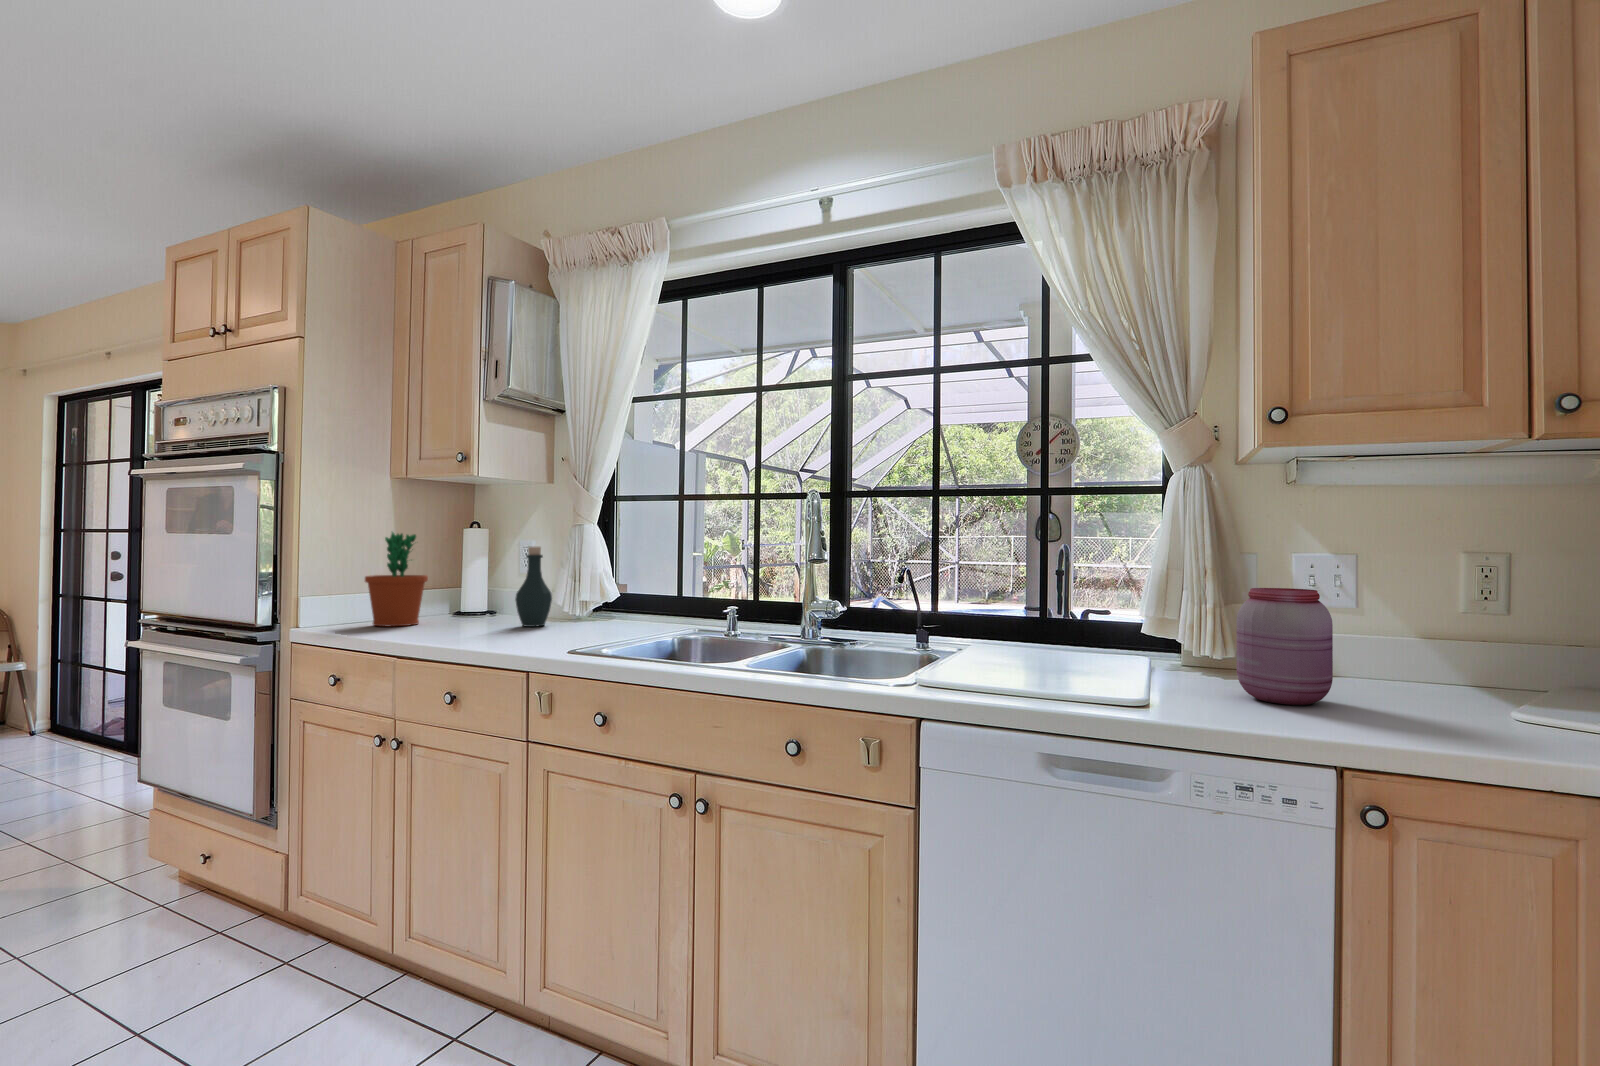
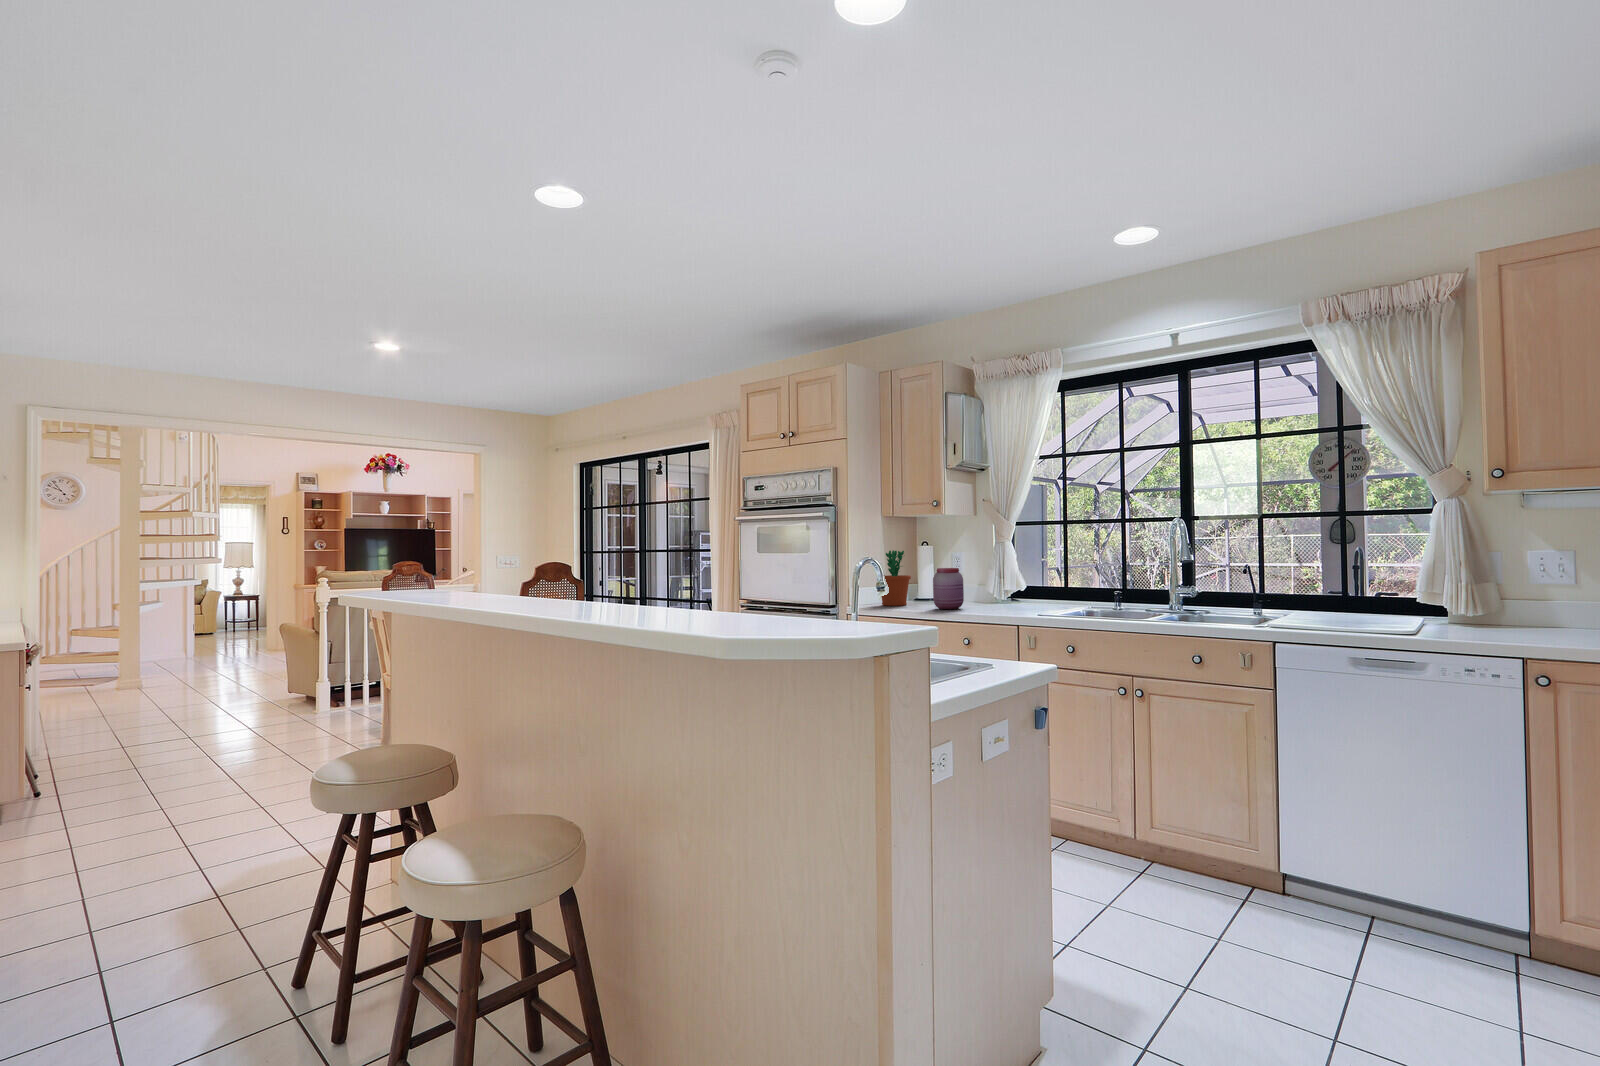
bottle: present [515,546,552,627] -> none [969,556,992,605]
jar: present [1237,588,1333,705] -> present [933,568,964,609]

